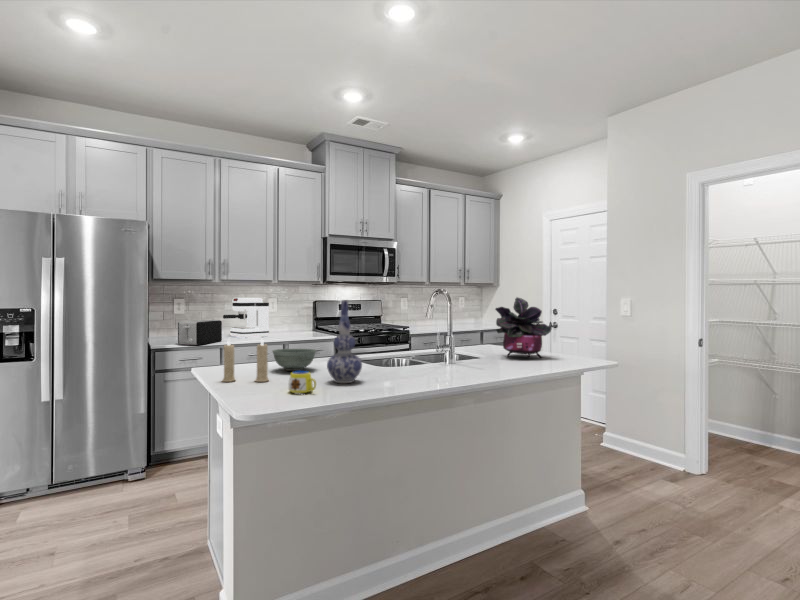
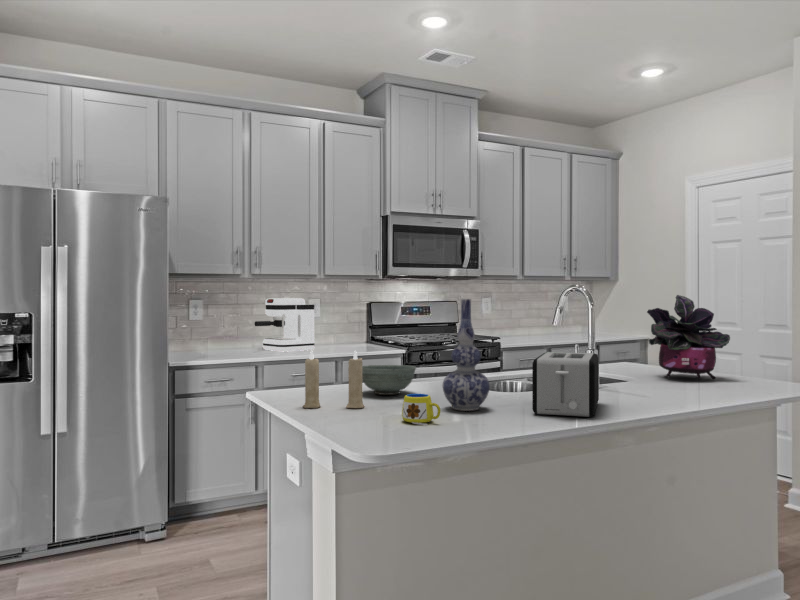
toaster: present [178,320,222,345] -> present [532,352,599,417]

